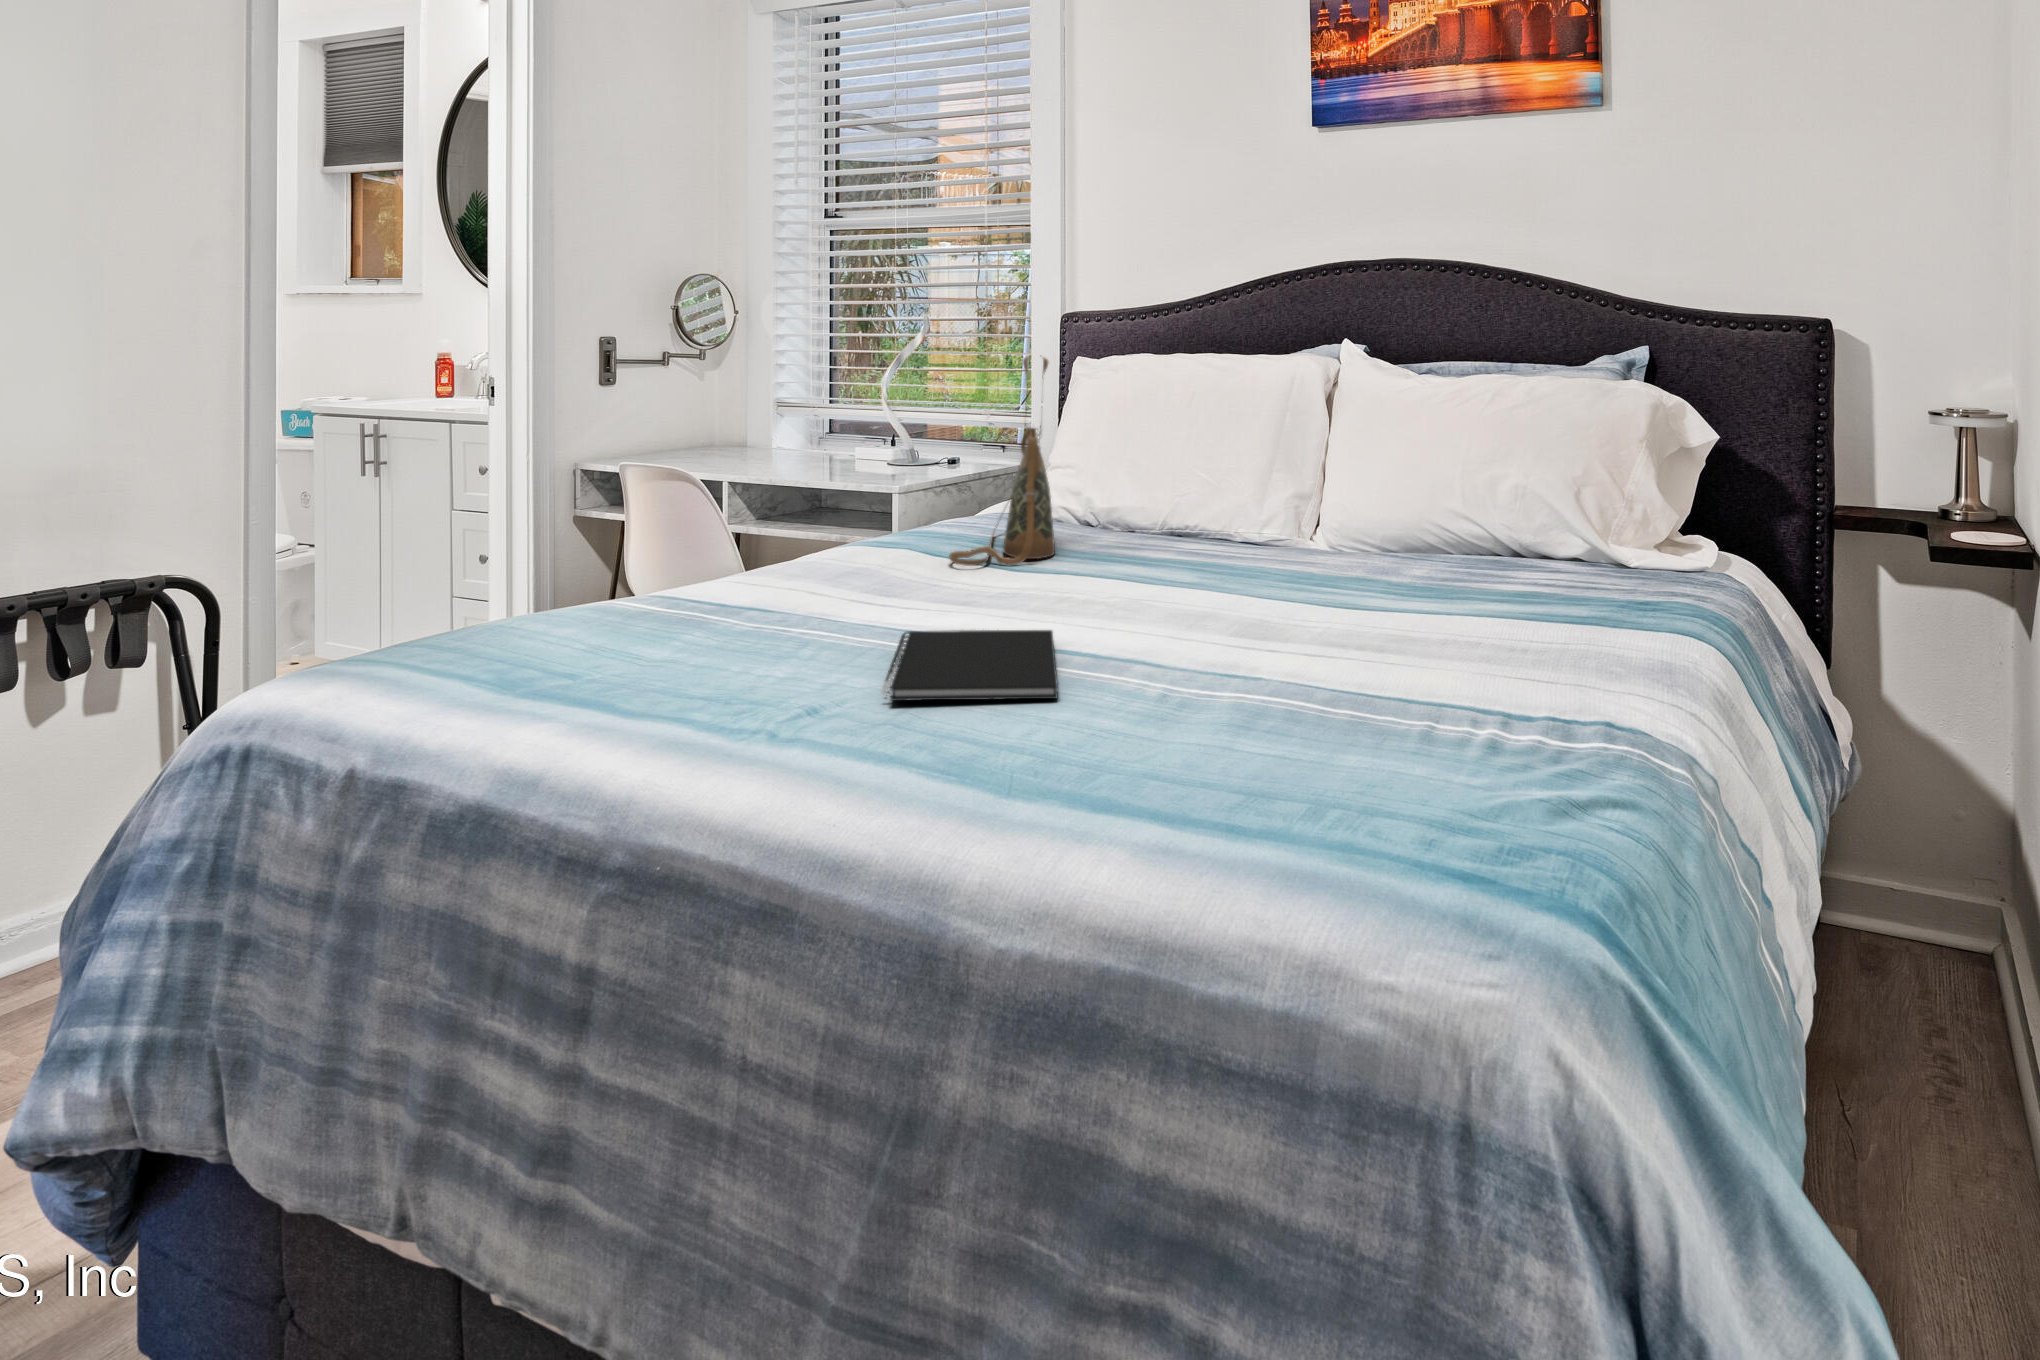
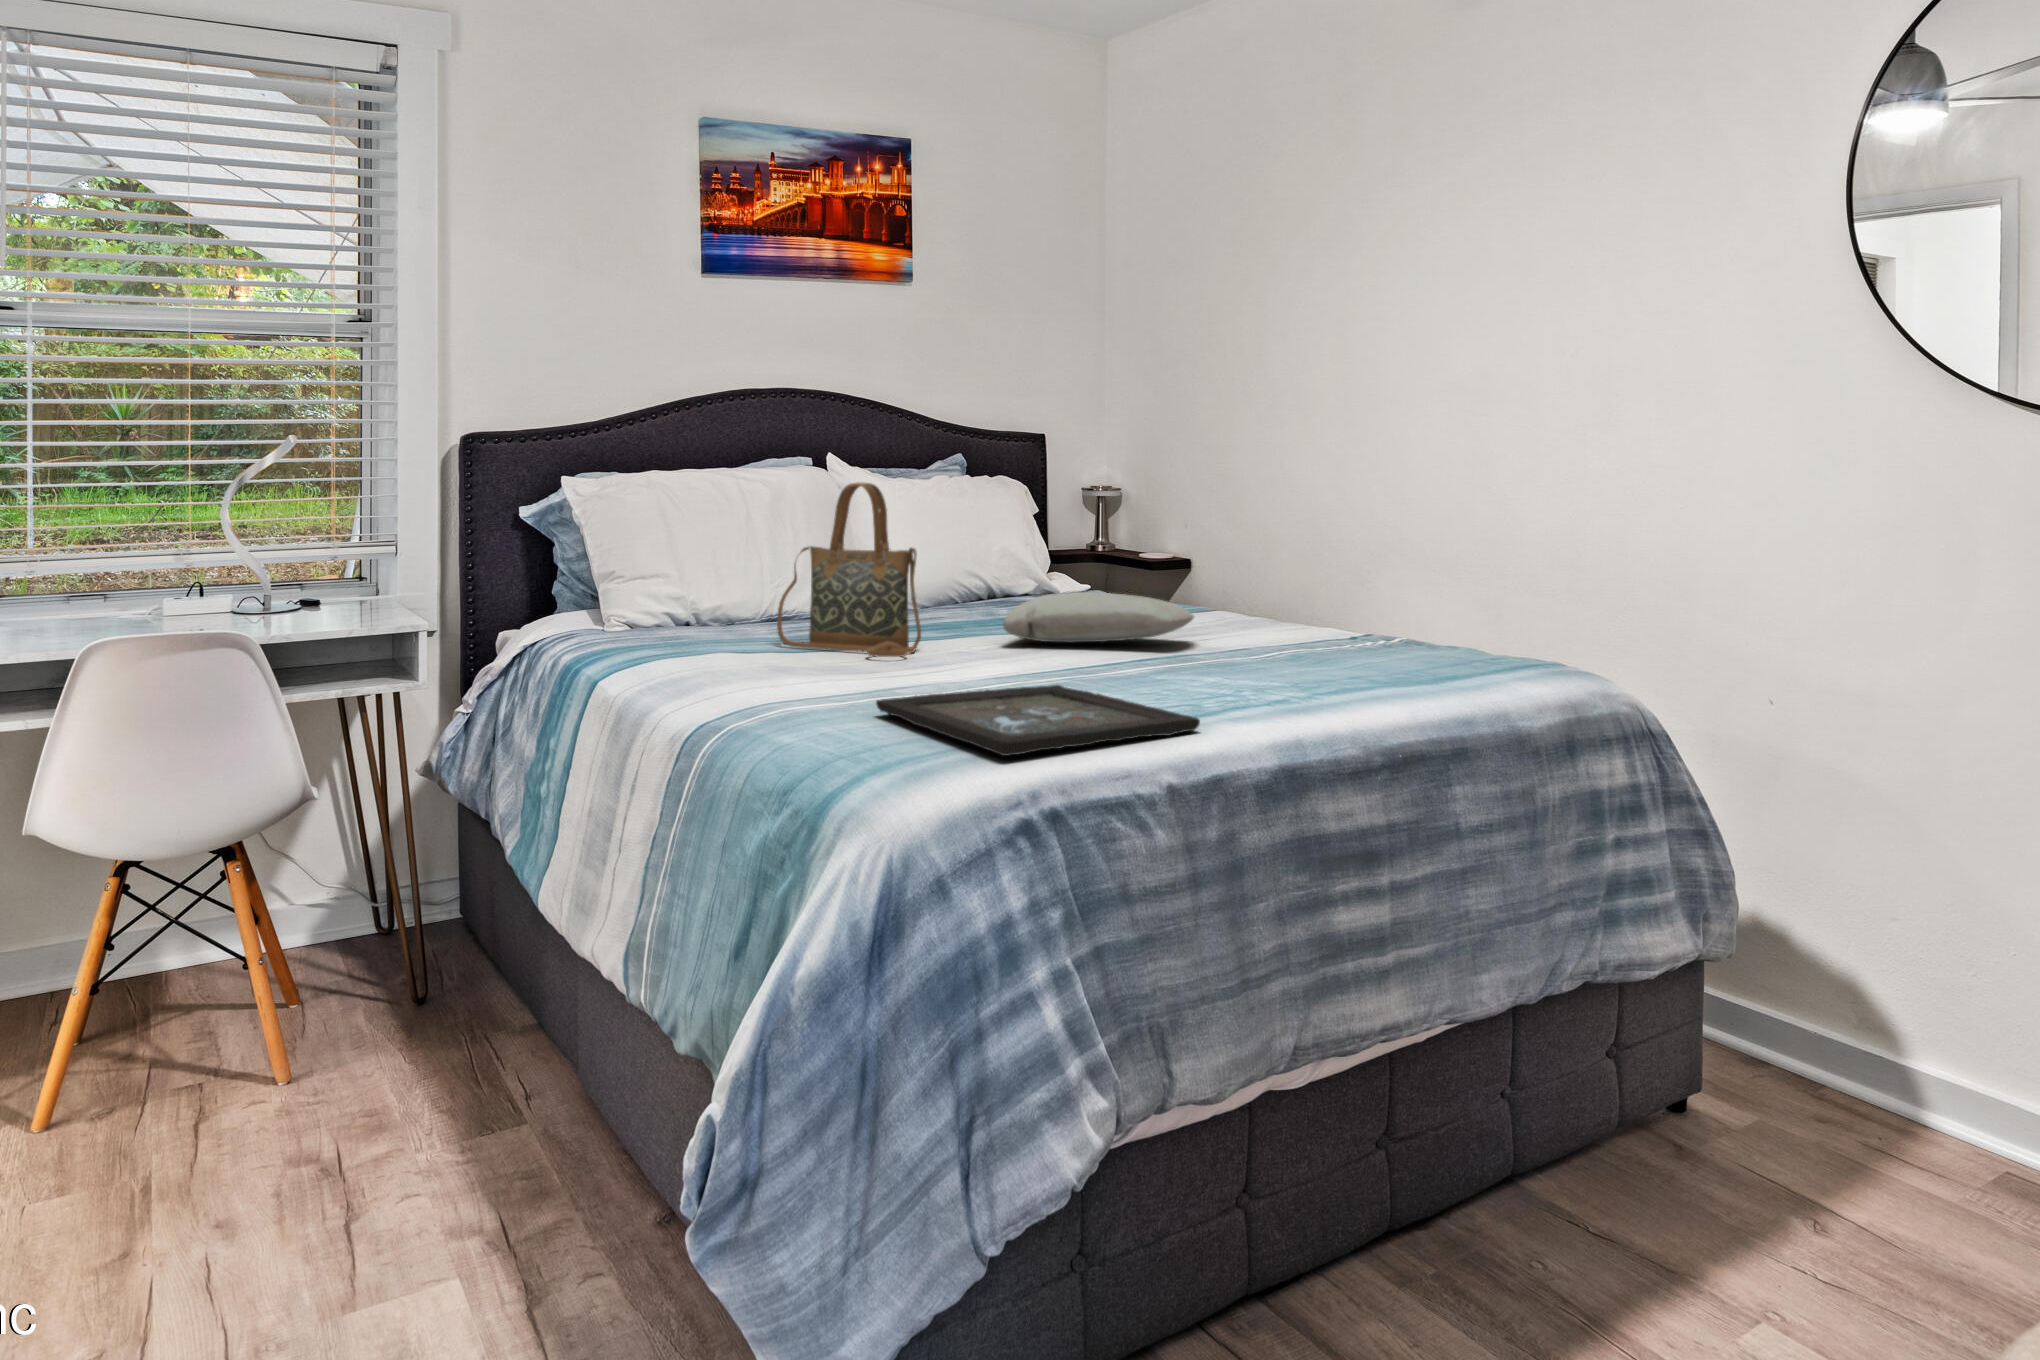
pillow: none [1093,521,1270,603] -> present [1003,592,1194,642]
tray: none [340,593,806,713] -> present [876,685,1200,756]
notebook: present [882,630,1058,701] -> none [1135,657,1301,689]

